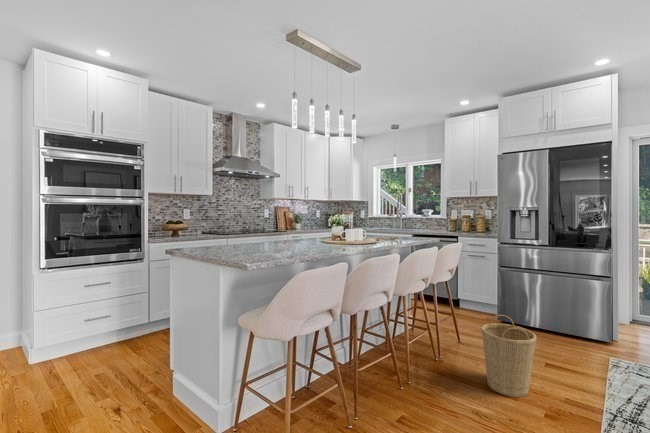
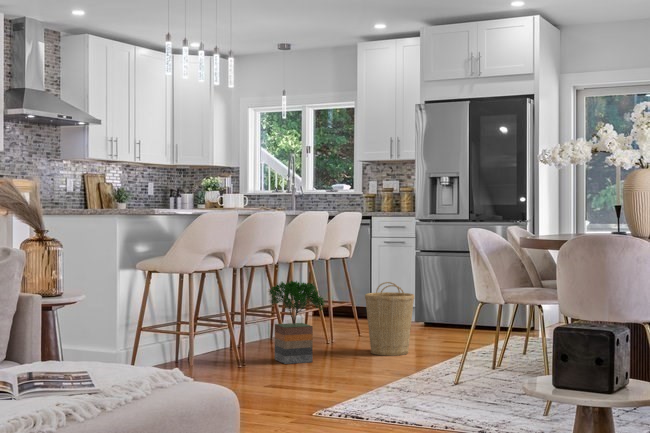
potted tree: none [388,319,450,411] -> present [269,281,324,364]

